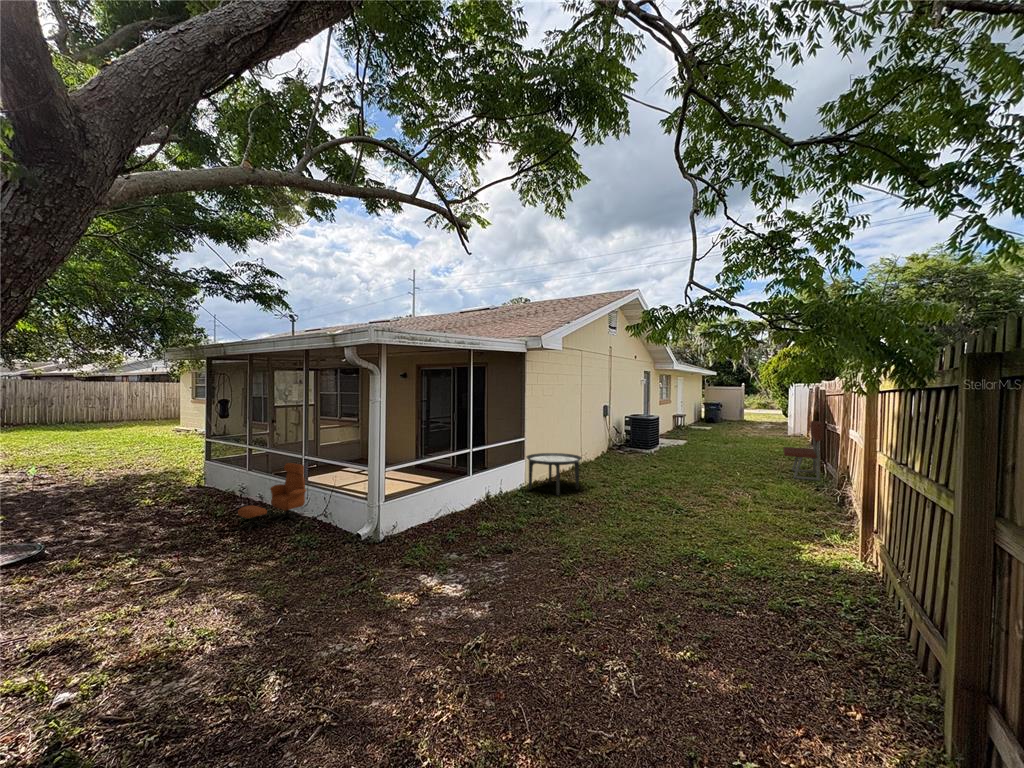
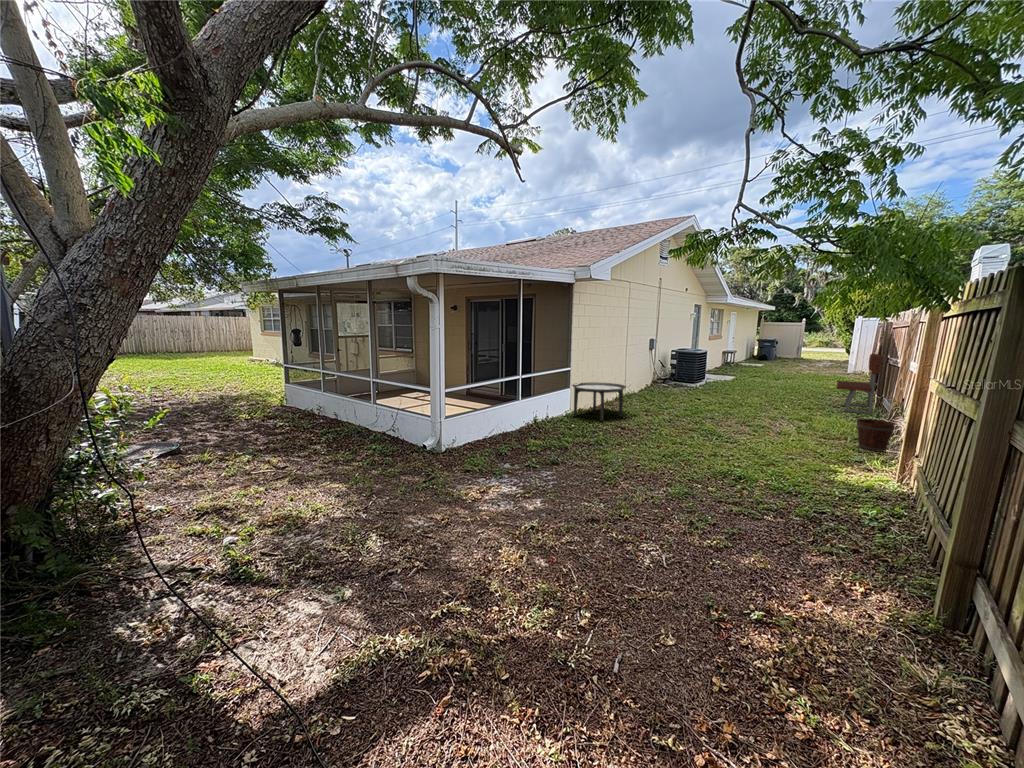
lounge chair: present [234,463,307,531] -> none [318,385,376,442]
bucket: none [812,490,849,525] -> present [857,419,894,452]

